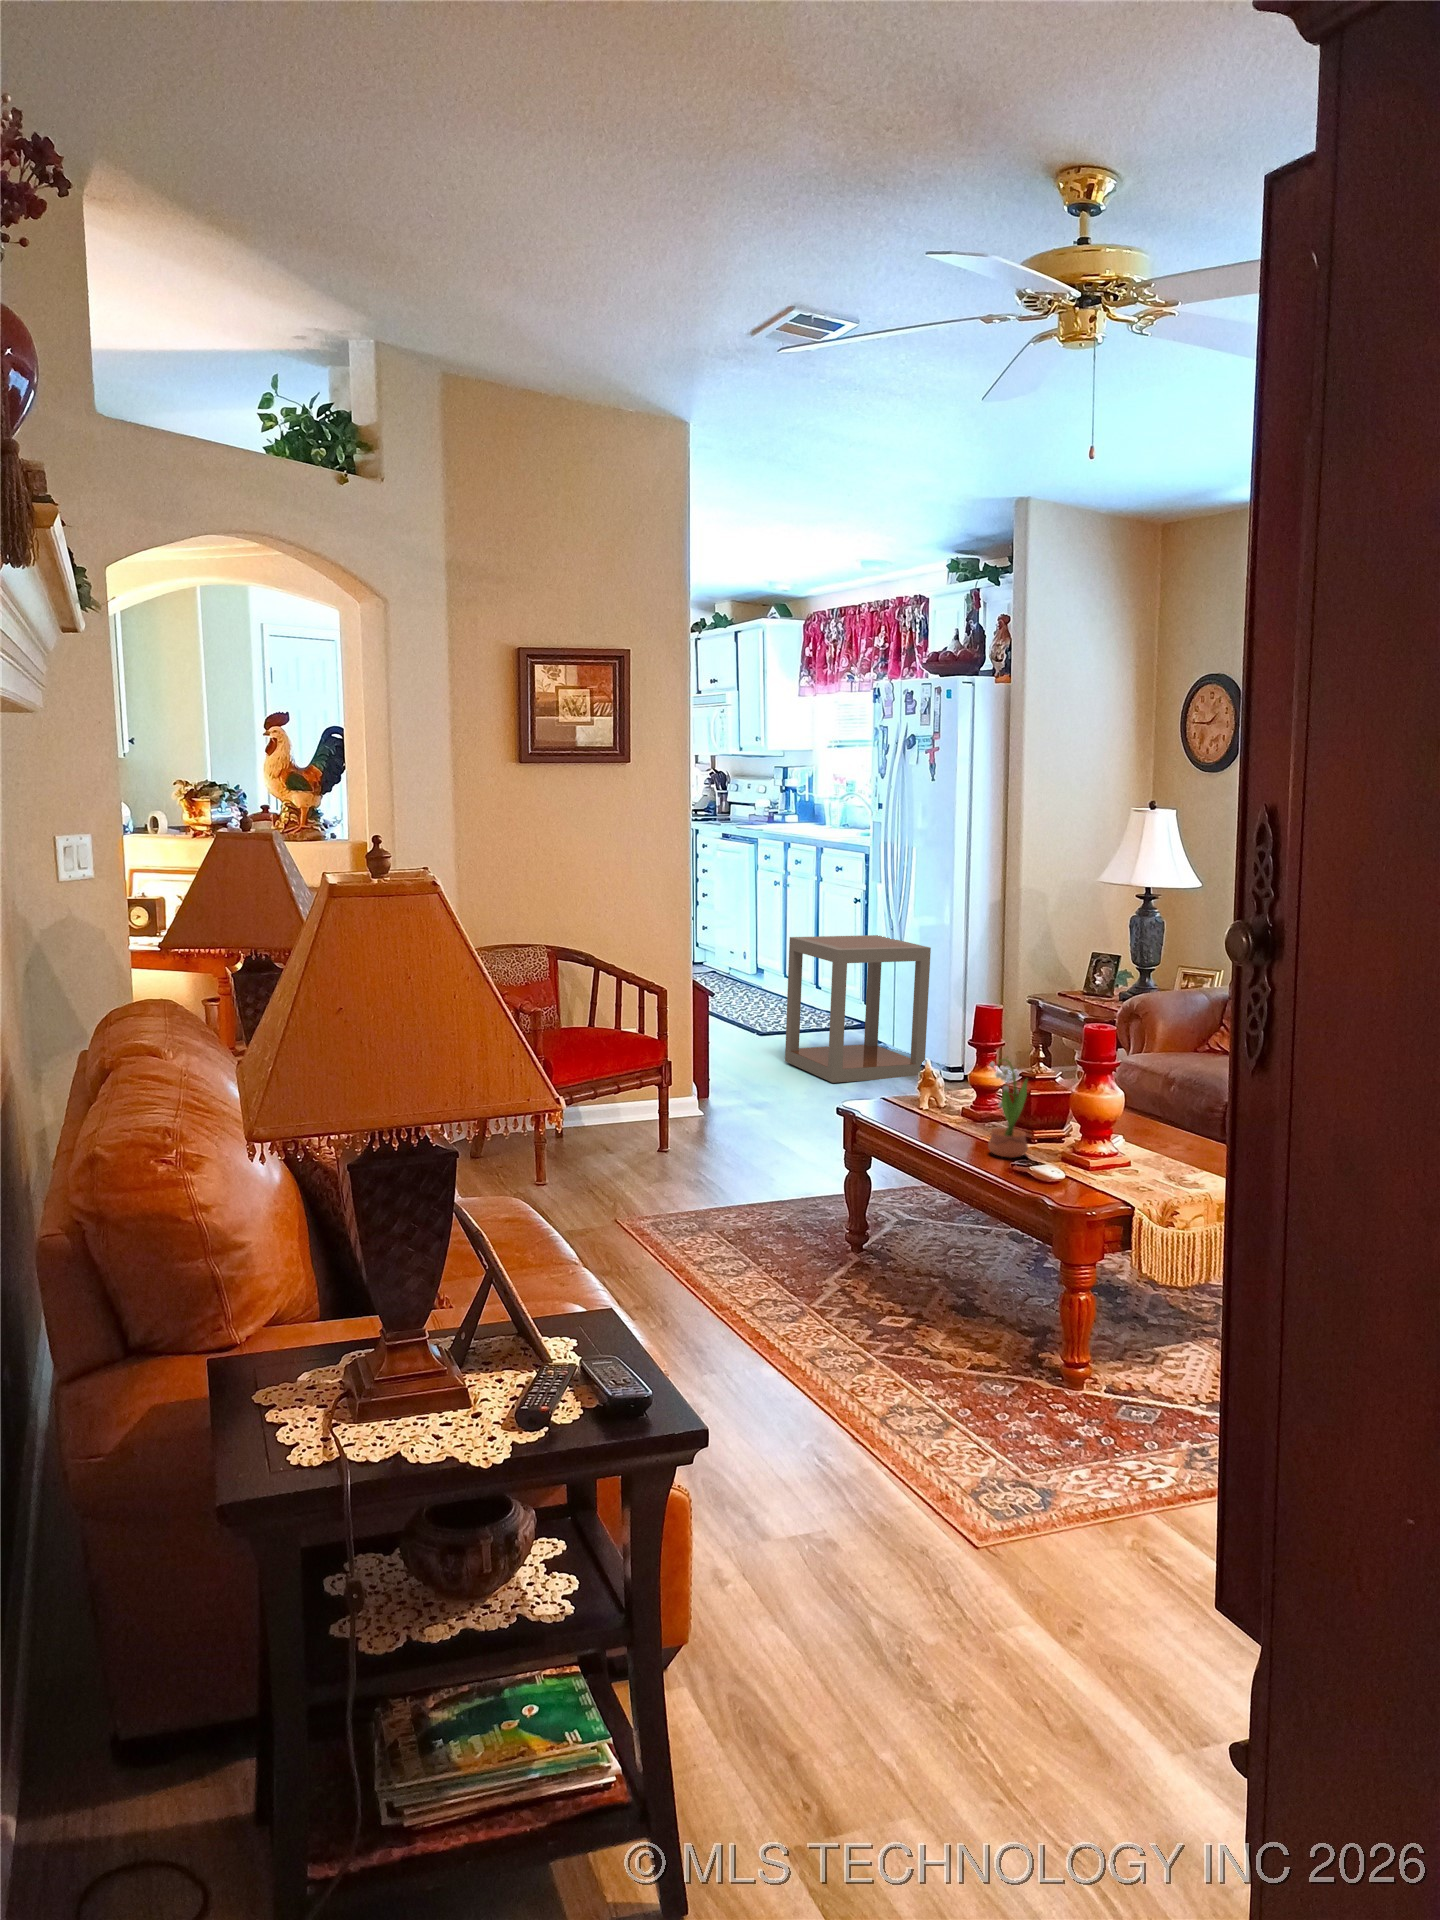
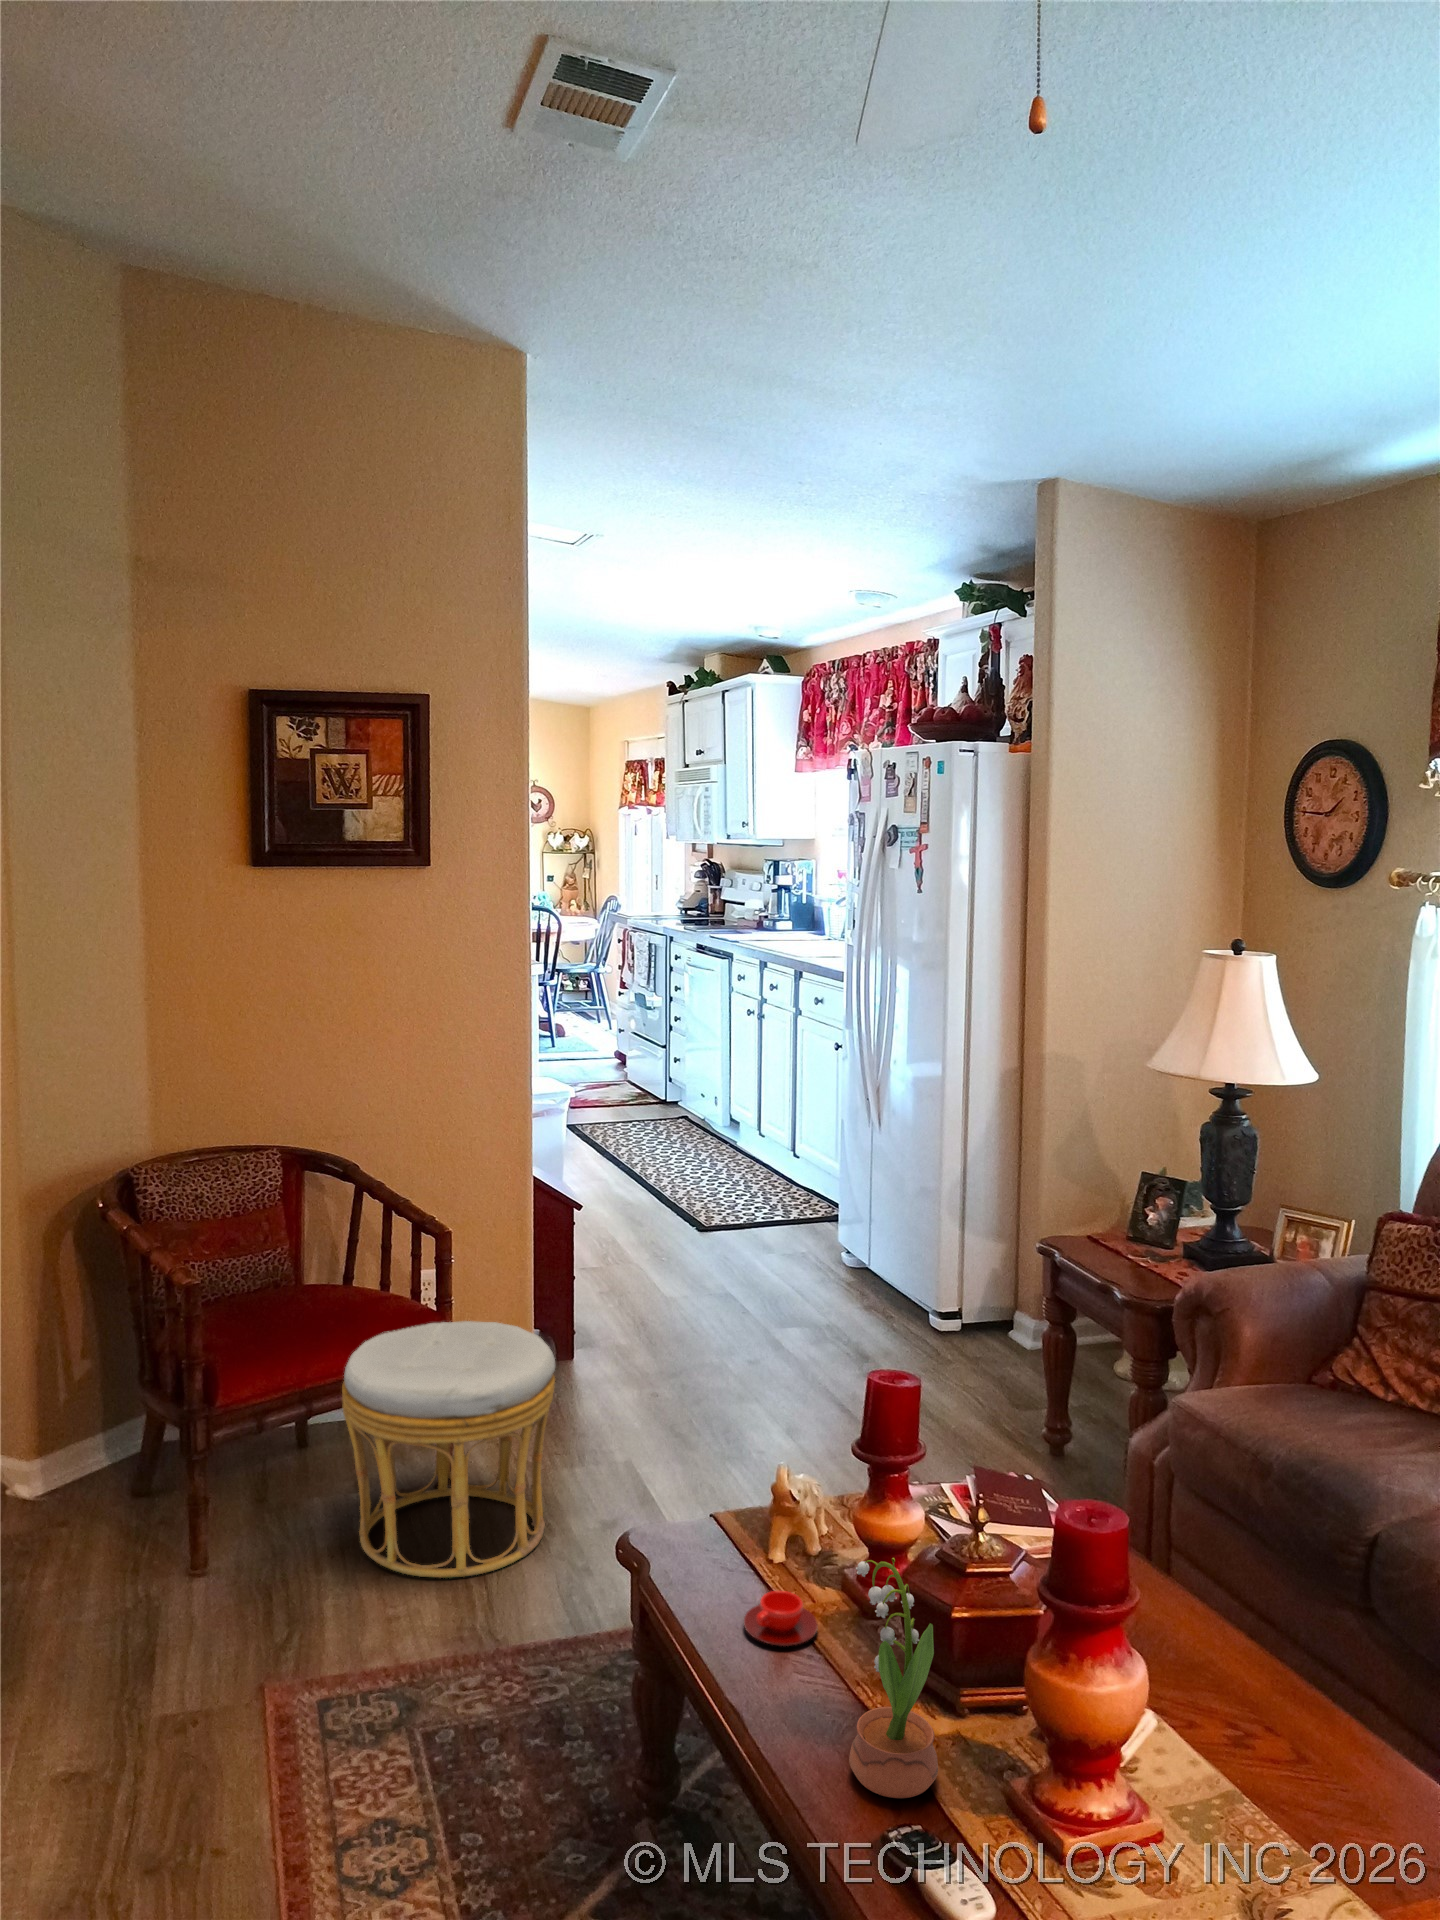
side table: present [785,935,931,1083] -> none [715,1104,917,1330]
ottoman: none [617,1046,744,1184] -> present [342,1321,555,1578]
teacup: none [918,1109,955,1127] -> present [744,1591,818,1646]

